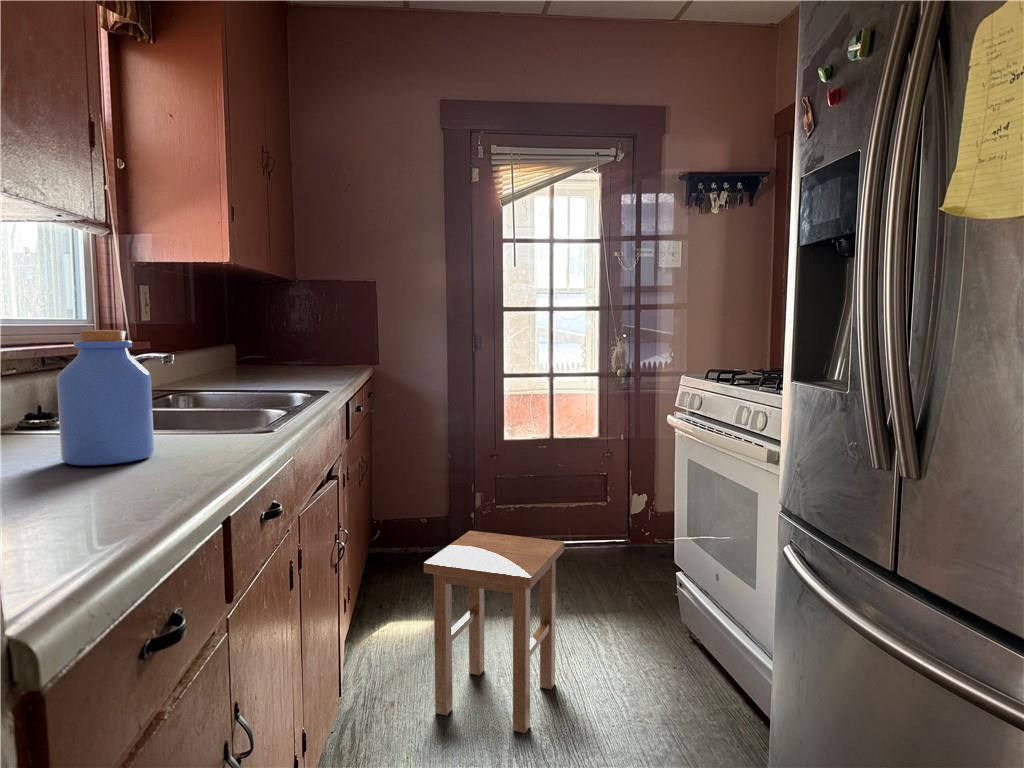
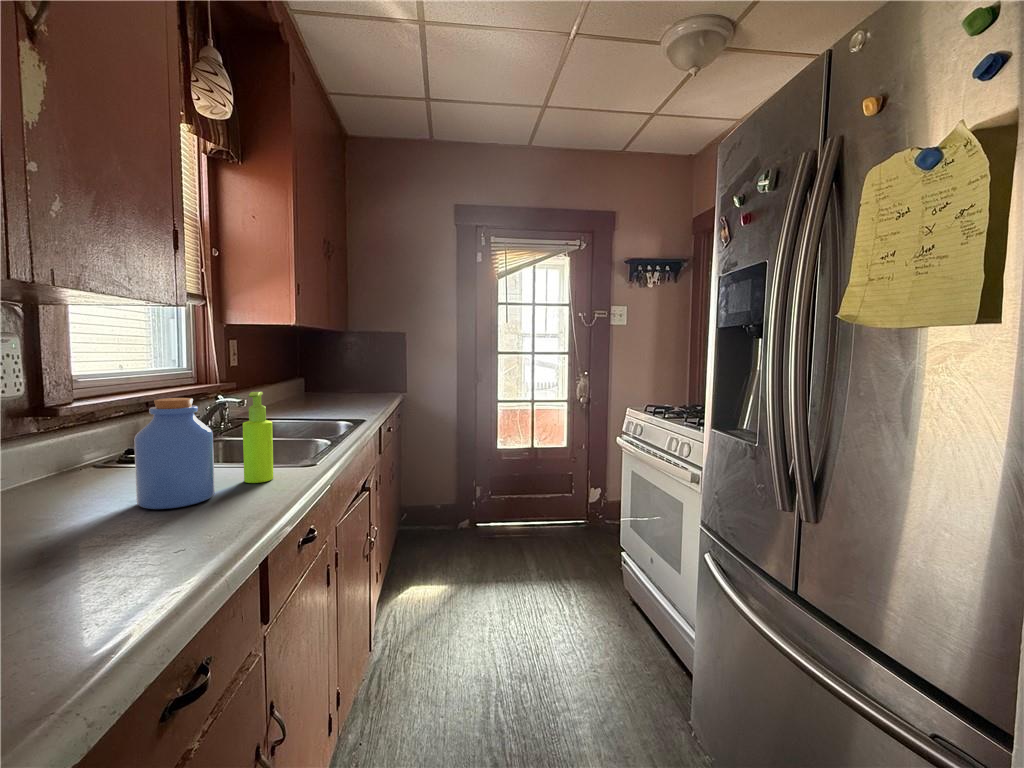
soap dispenser: none [184,328,223,444] -> present [243,392,273,483]
stool: present [424,531,564,733] -> none [435,524,540,683]

